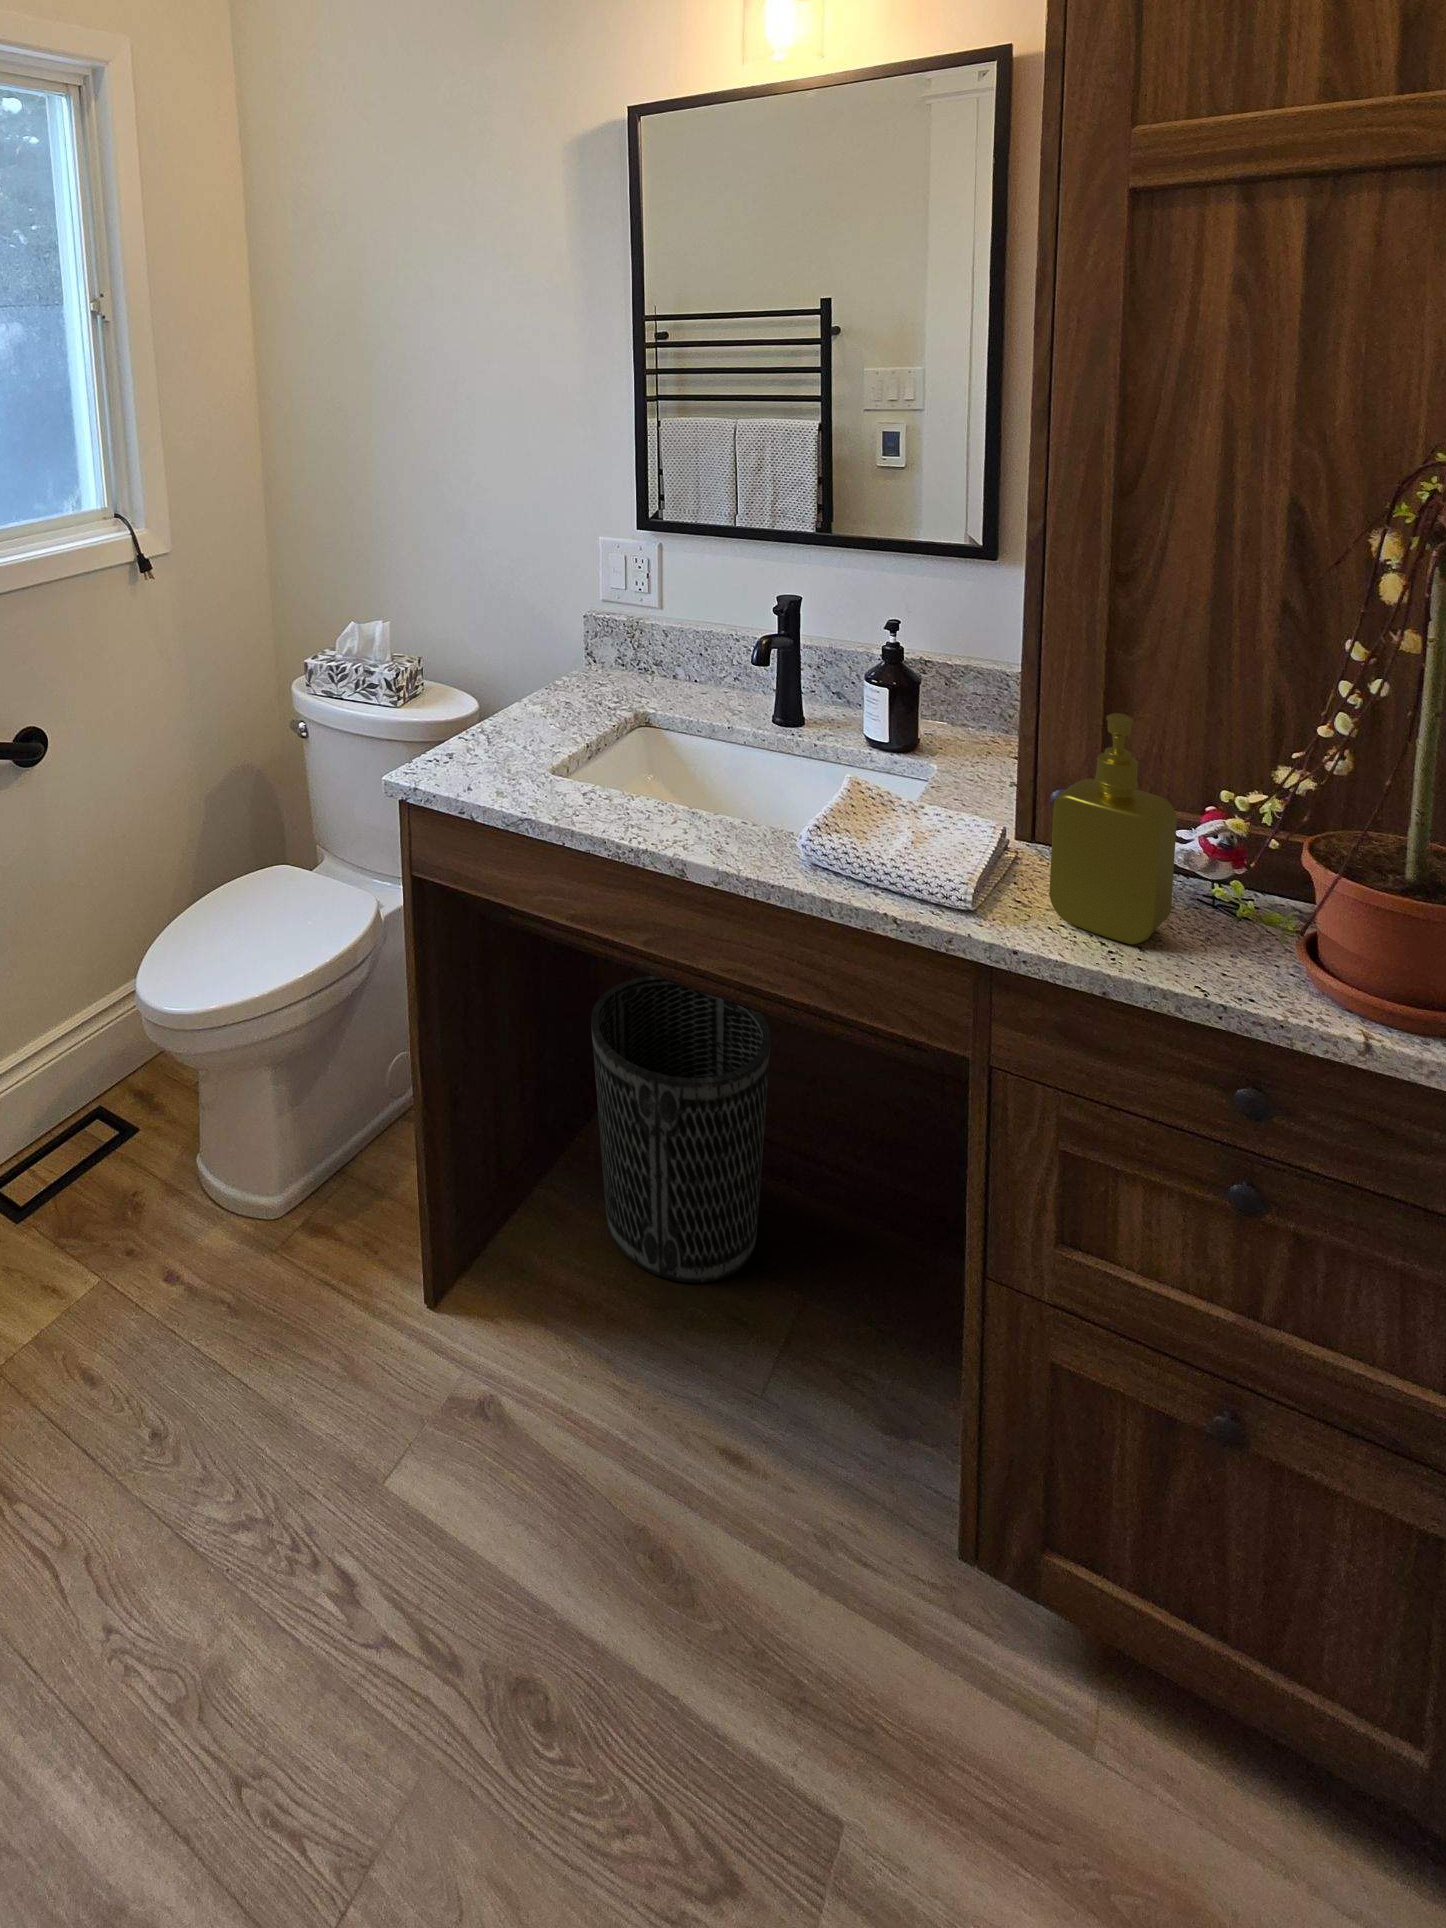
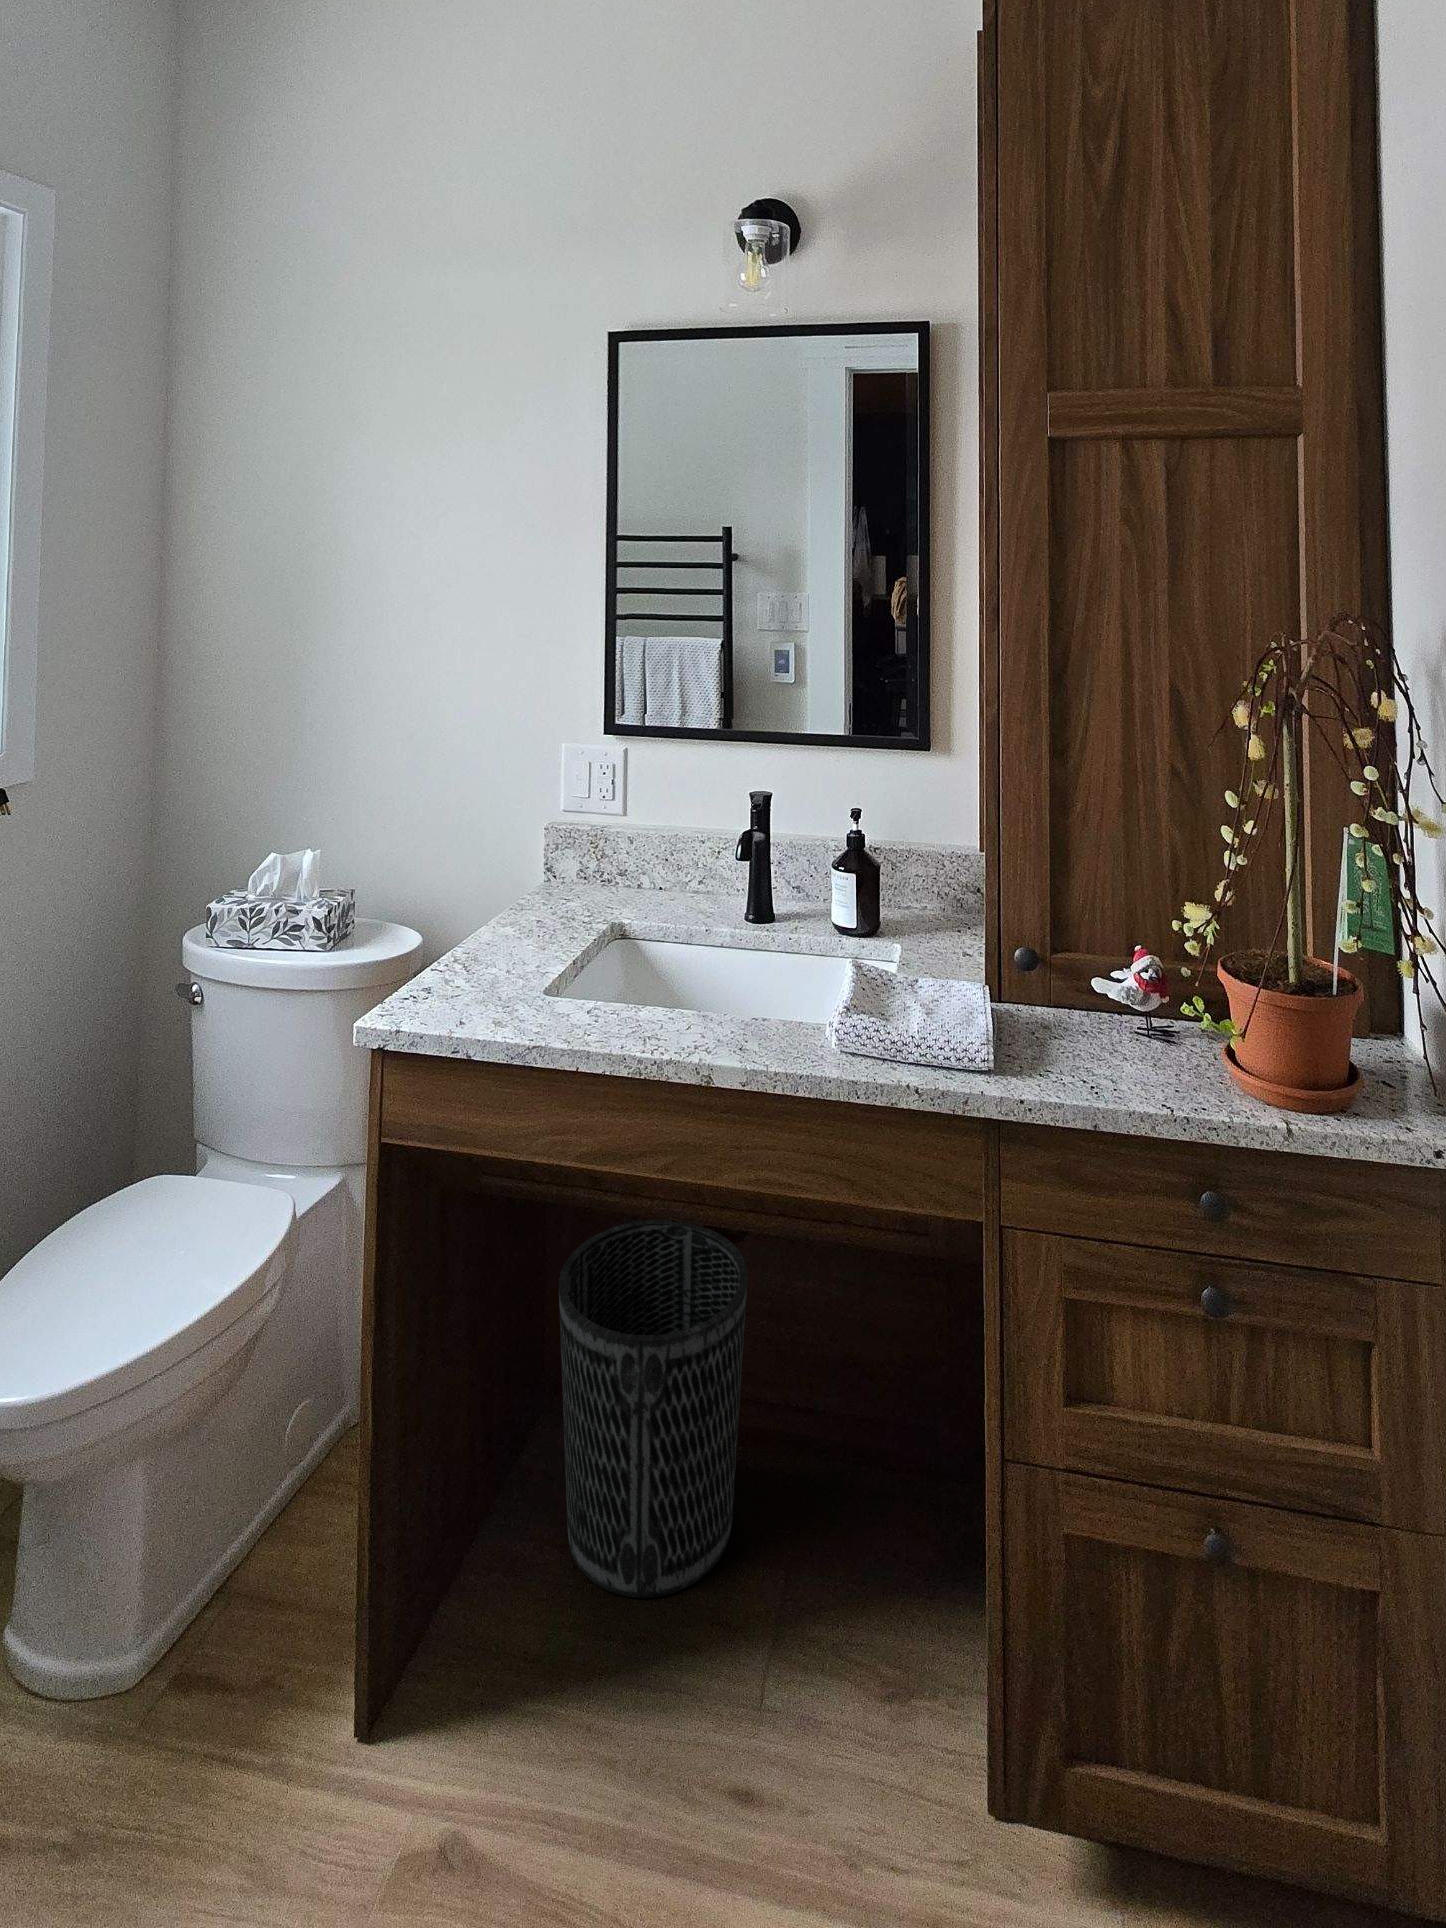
soap dispenser: present [1049,713,1177,944] -> none [1037,867,1129,1079]

